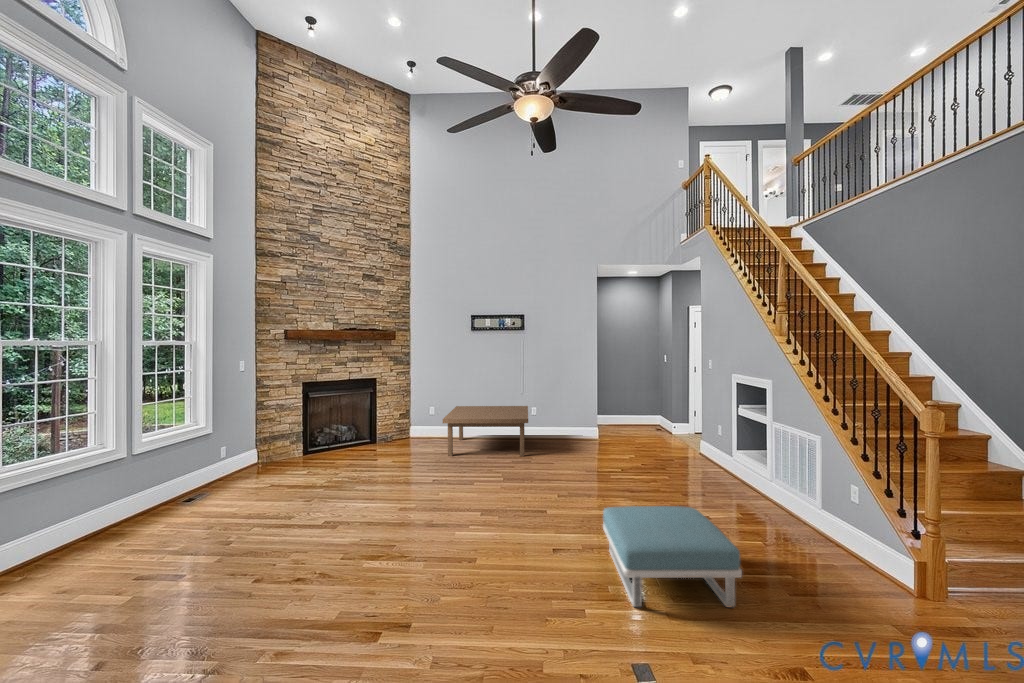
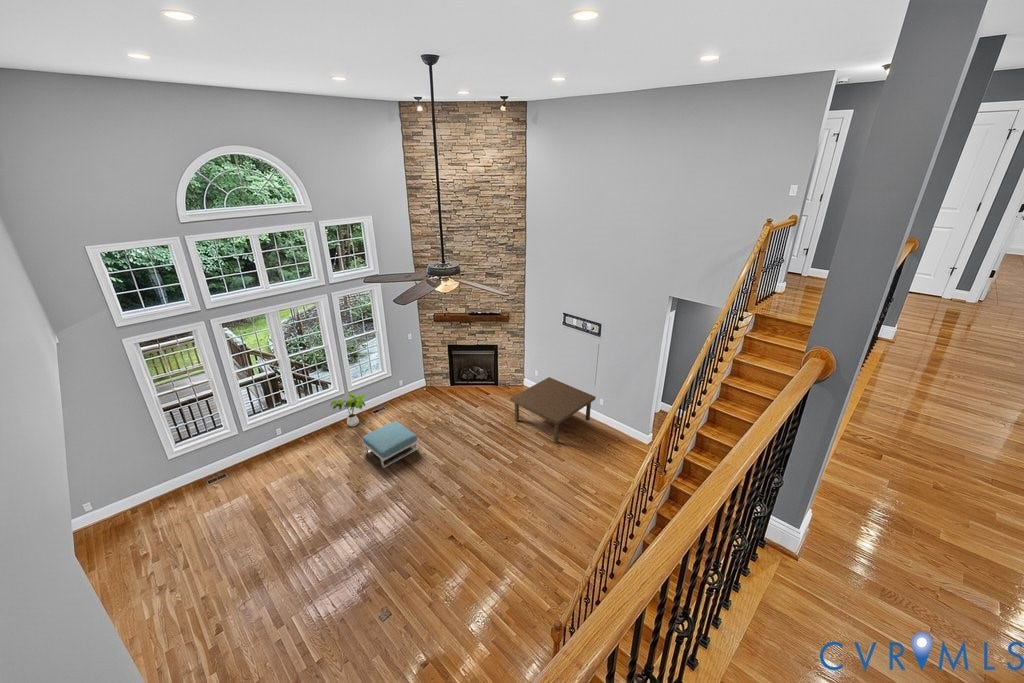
house plant: none [93,438,203,528] -> present [331,393,365,426]
footstool: present [603,506,742,607] -> present [363,421,417,468]

